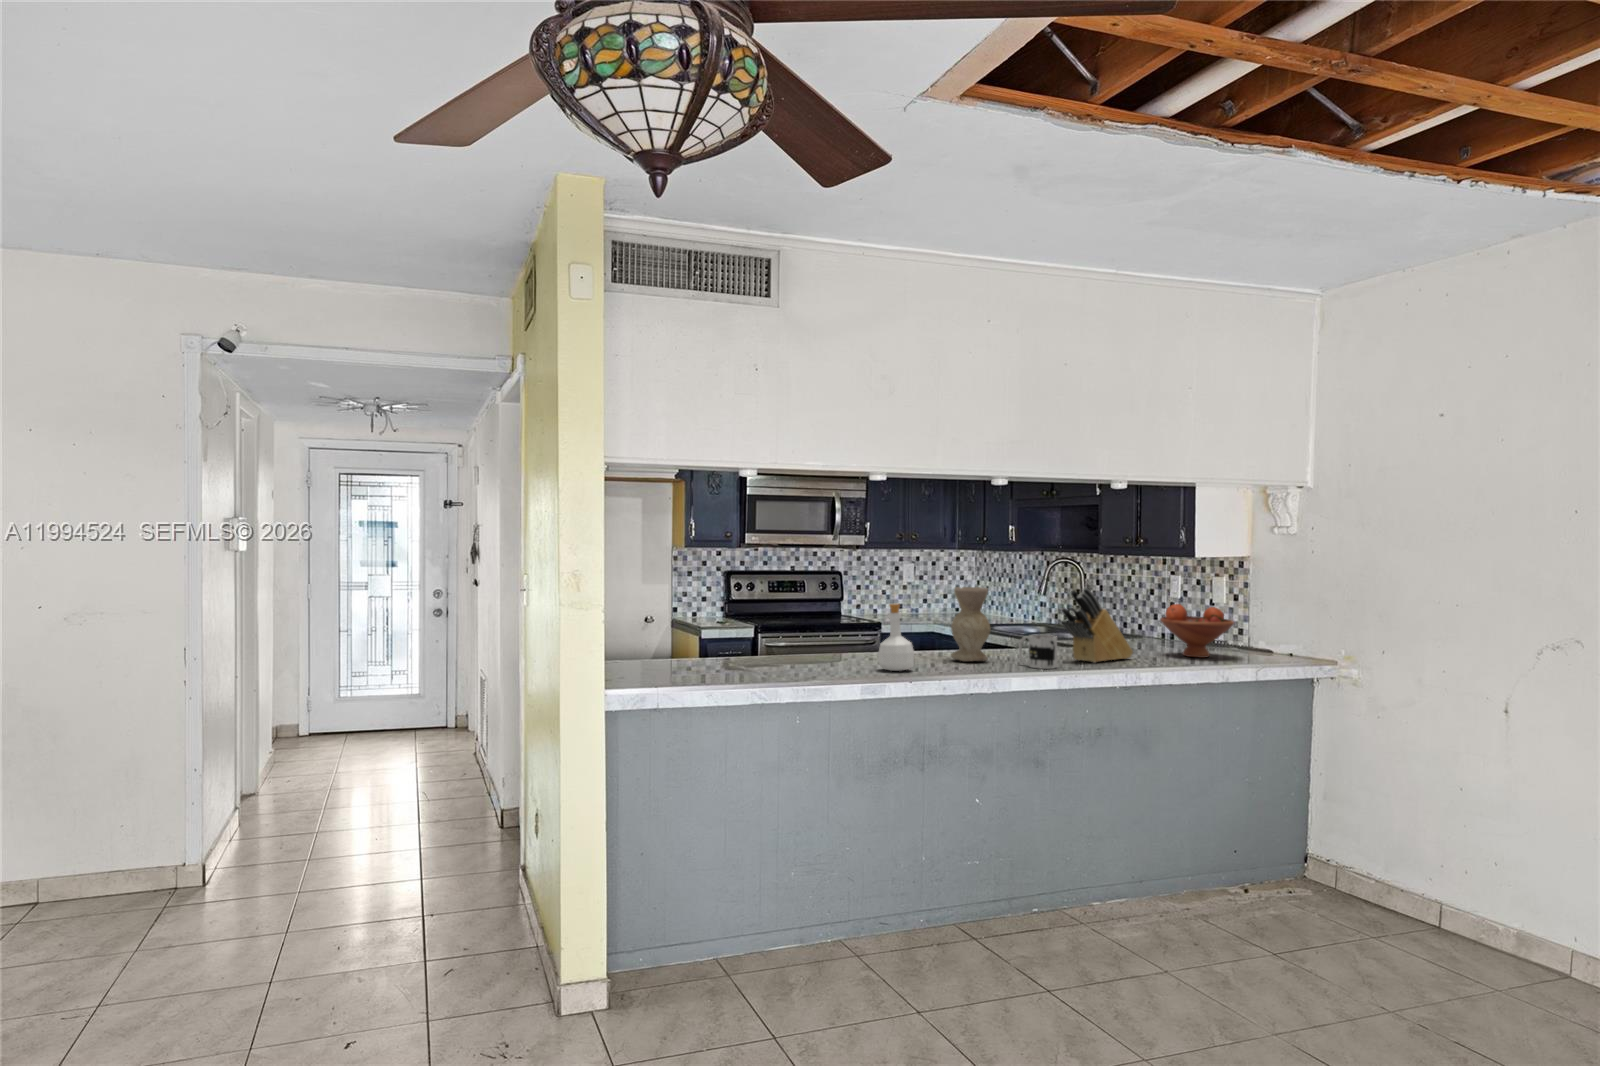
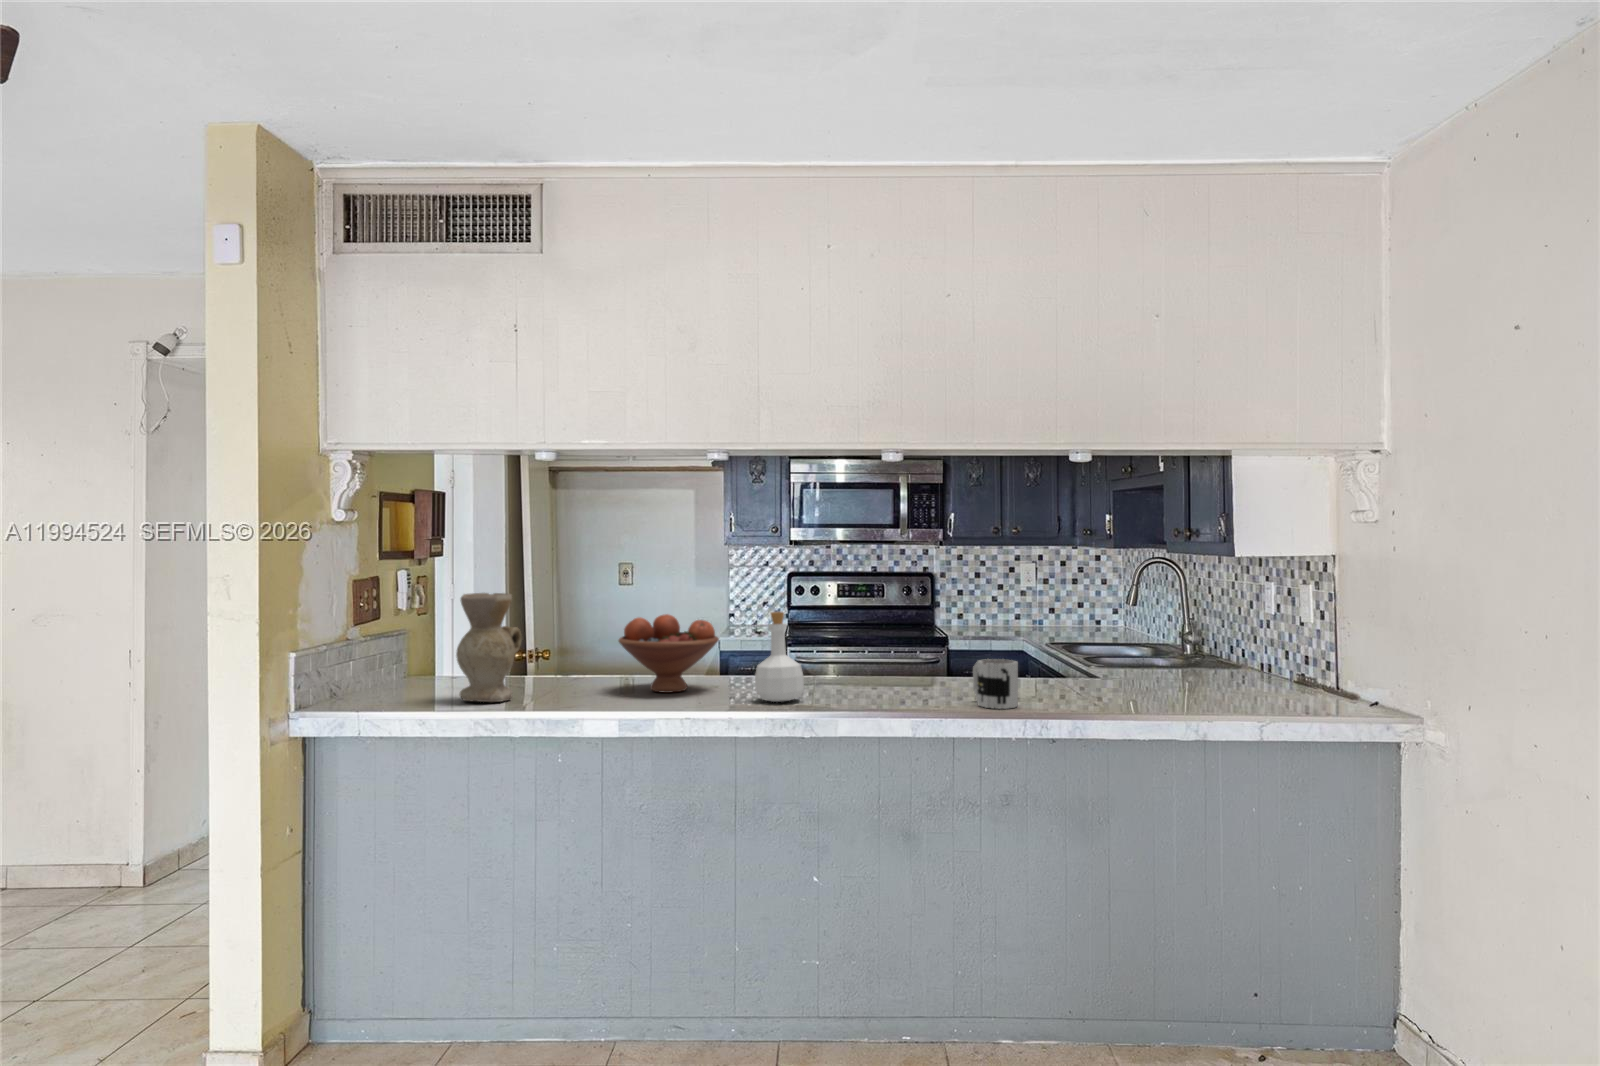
vase: present [951,587,991,661] -> present [456,593,522,702]
knife block: present [1061,587,1133,663] -> none [1047,592,1174,702]
fruit bowl: present [1160,604,1234,658] -> present [619,614,719,693]

